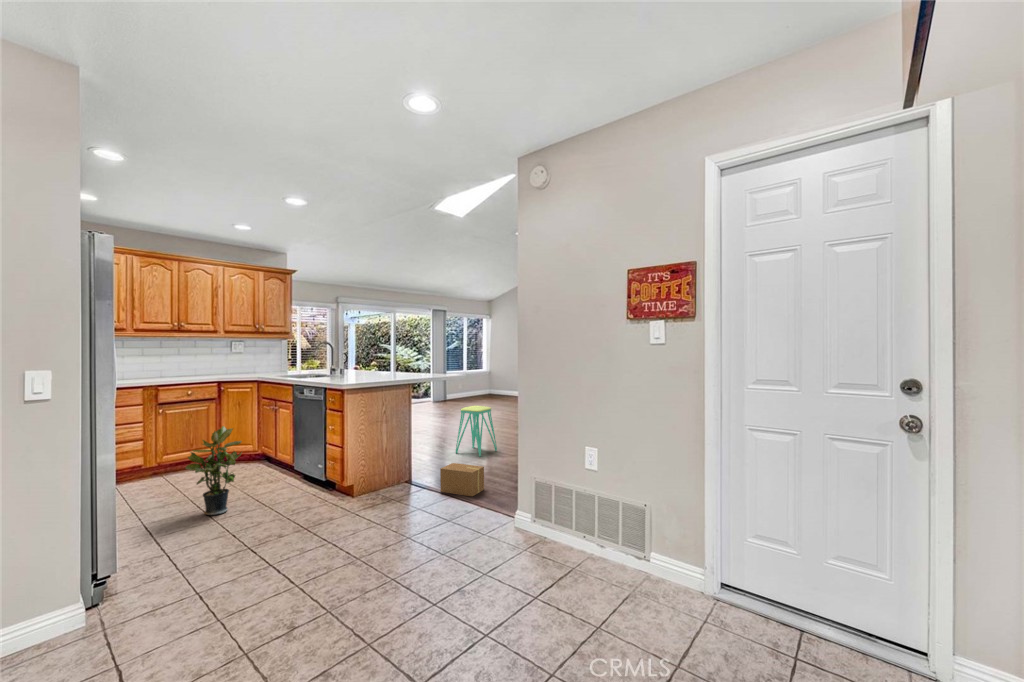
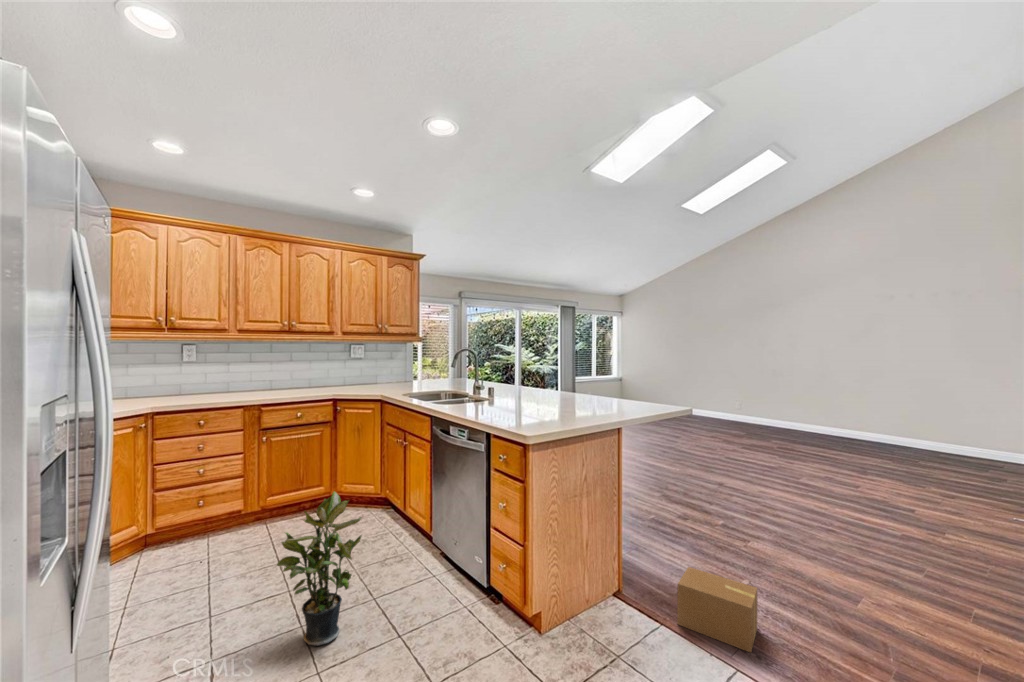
stool: present [456,406,497,457] -> none [642,444,703,527]

